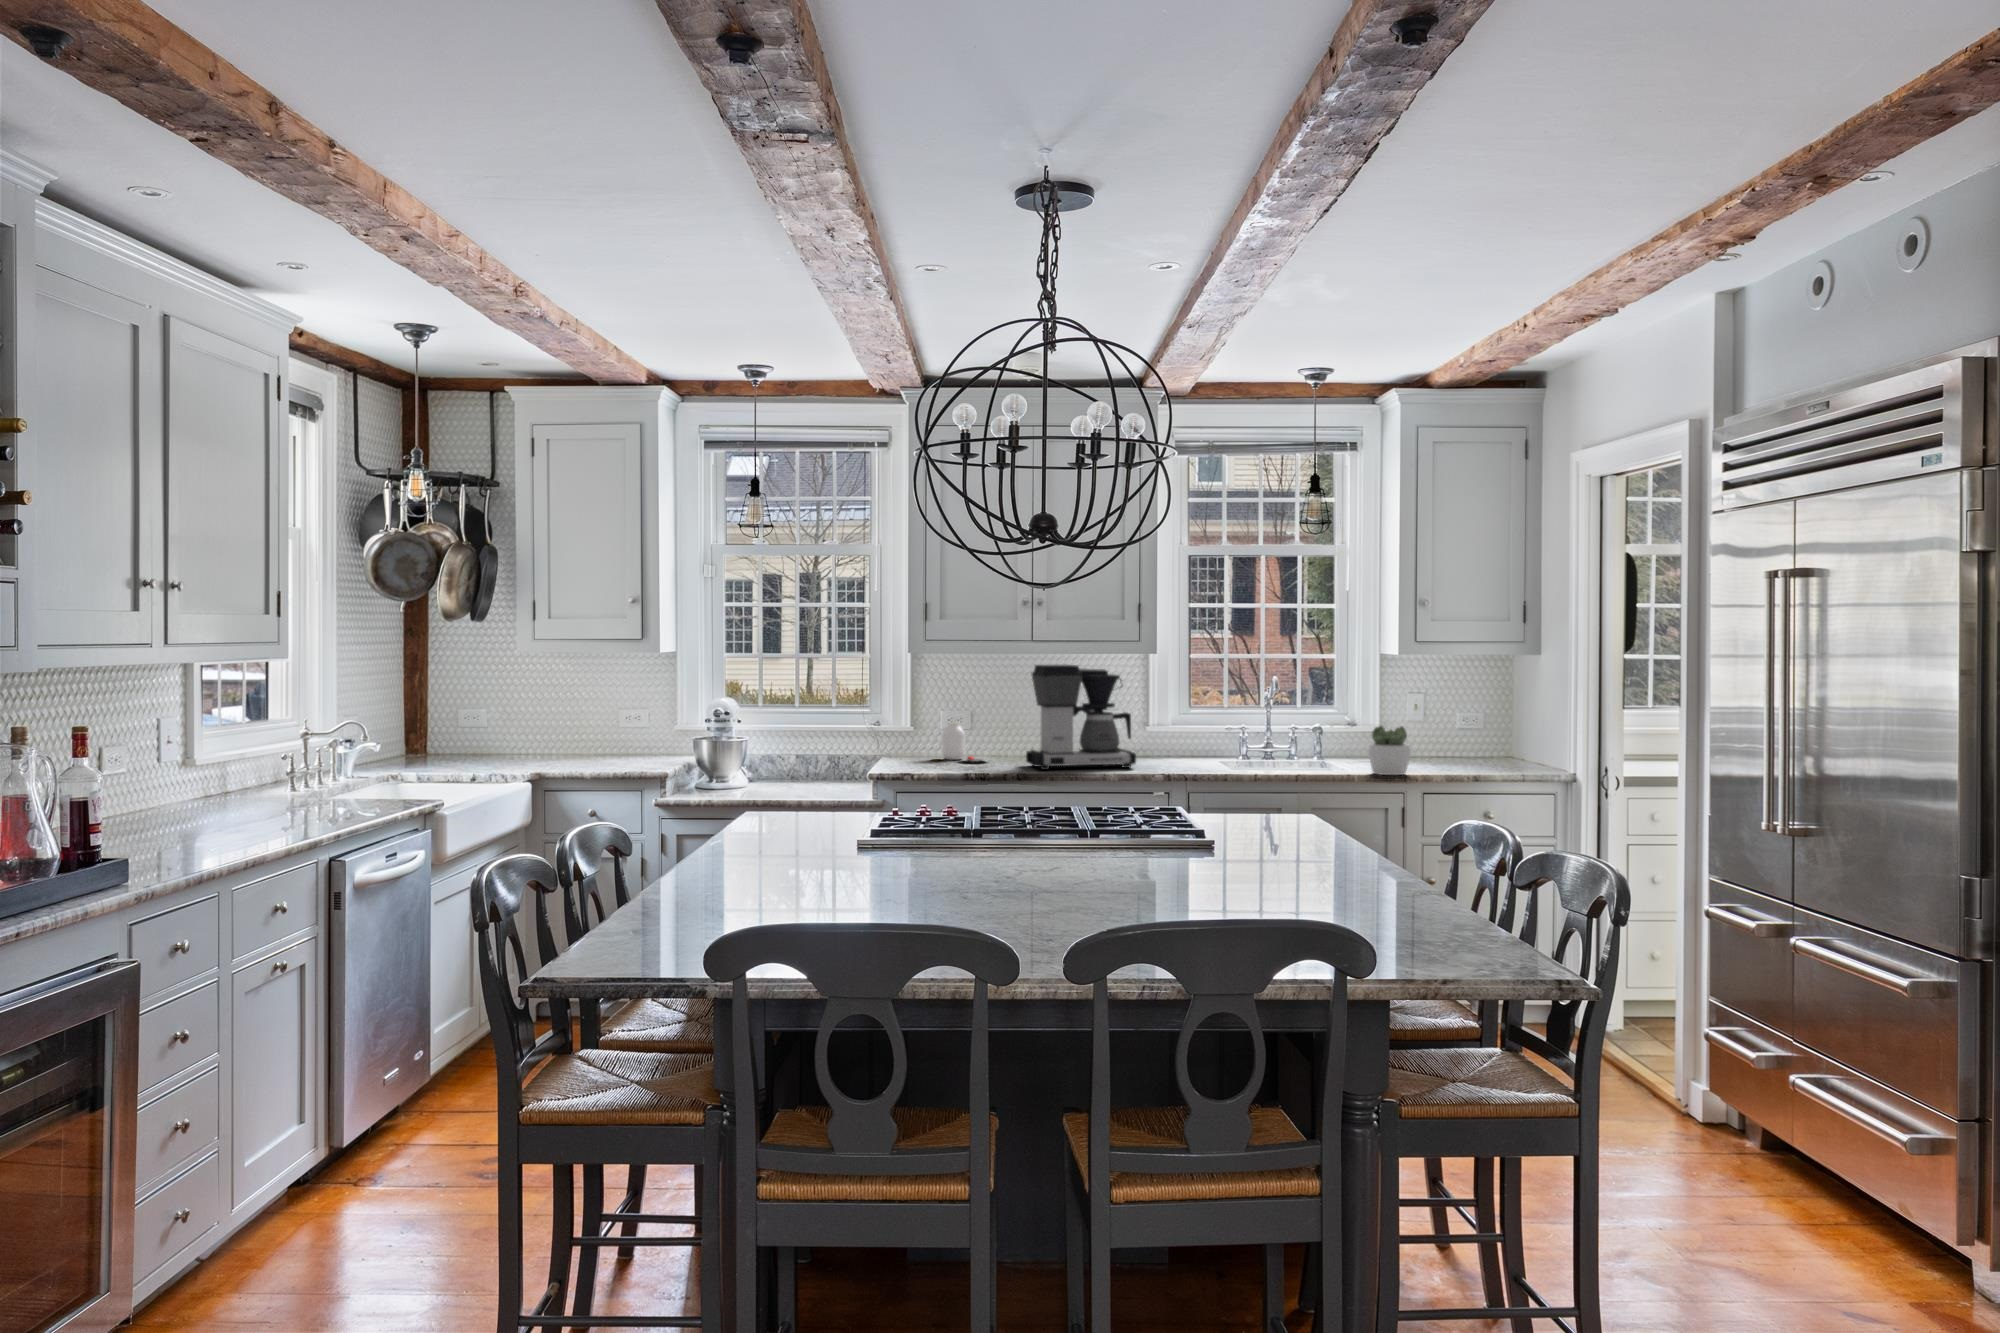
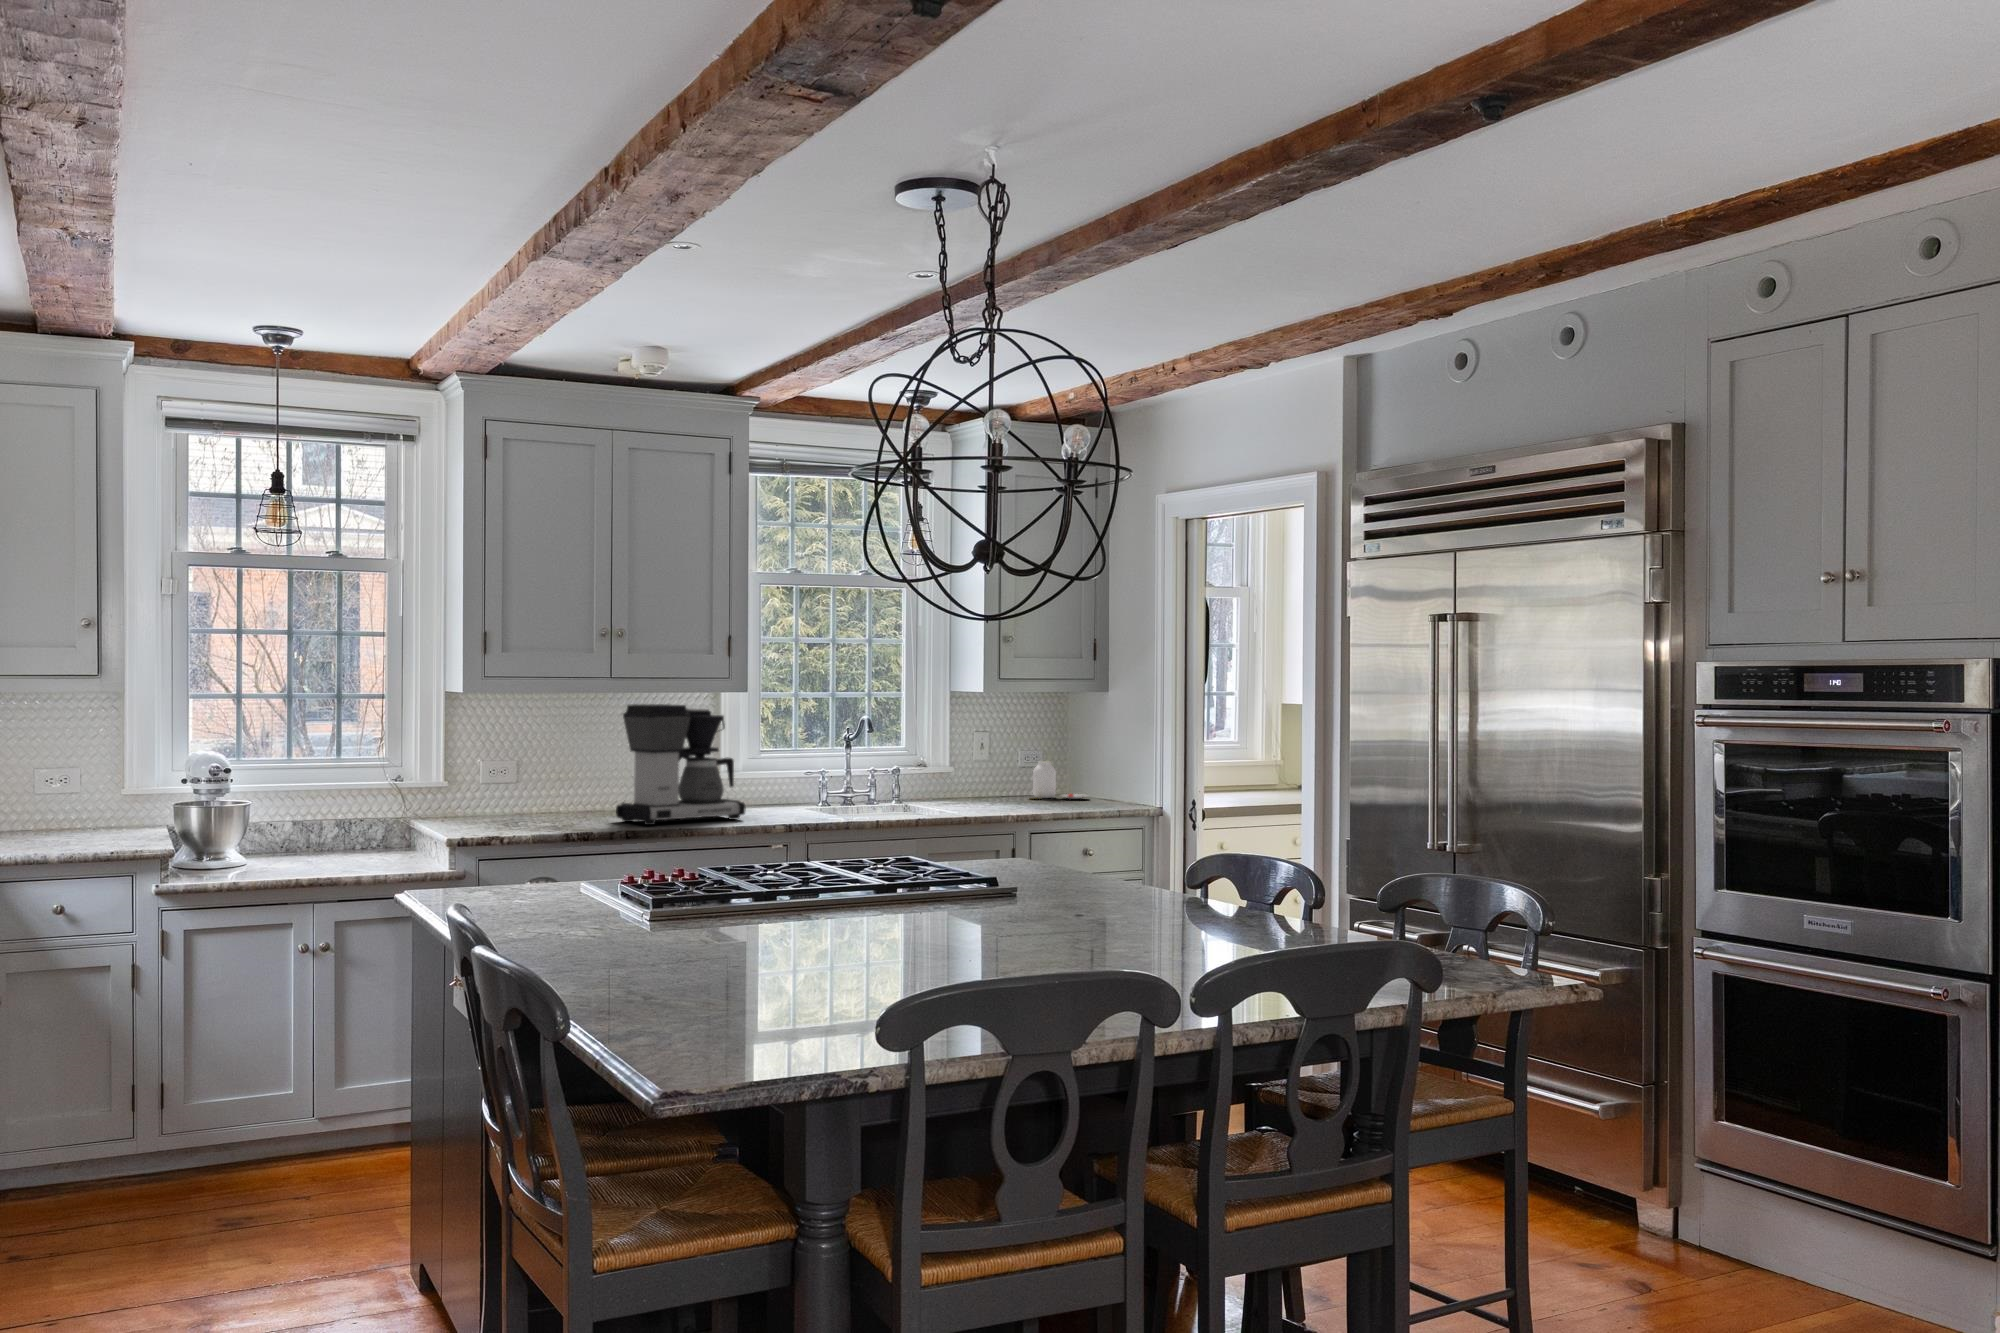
jar: present [942,722,987,762] -> present [1033,761,1086,799]
succulent plant: present [1368,726,1411,775] -> none [981,765,1025,816]

